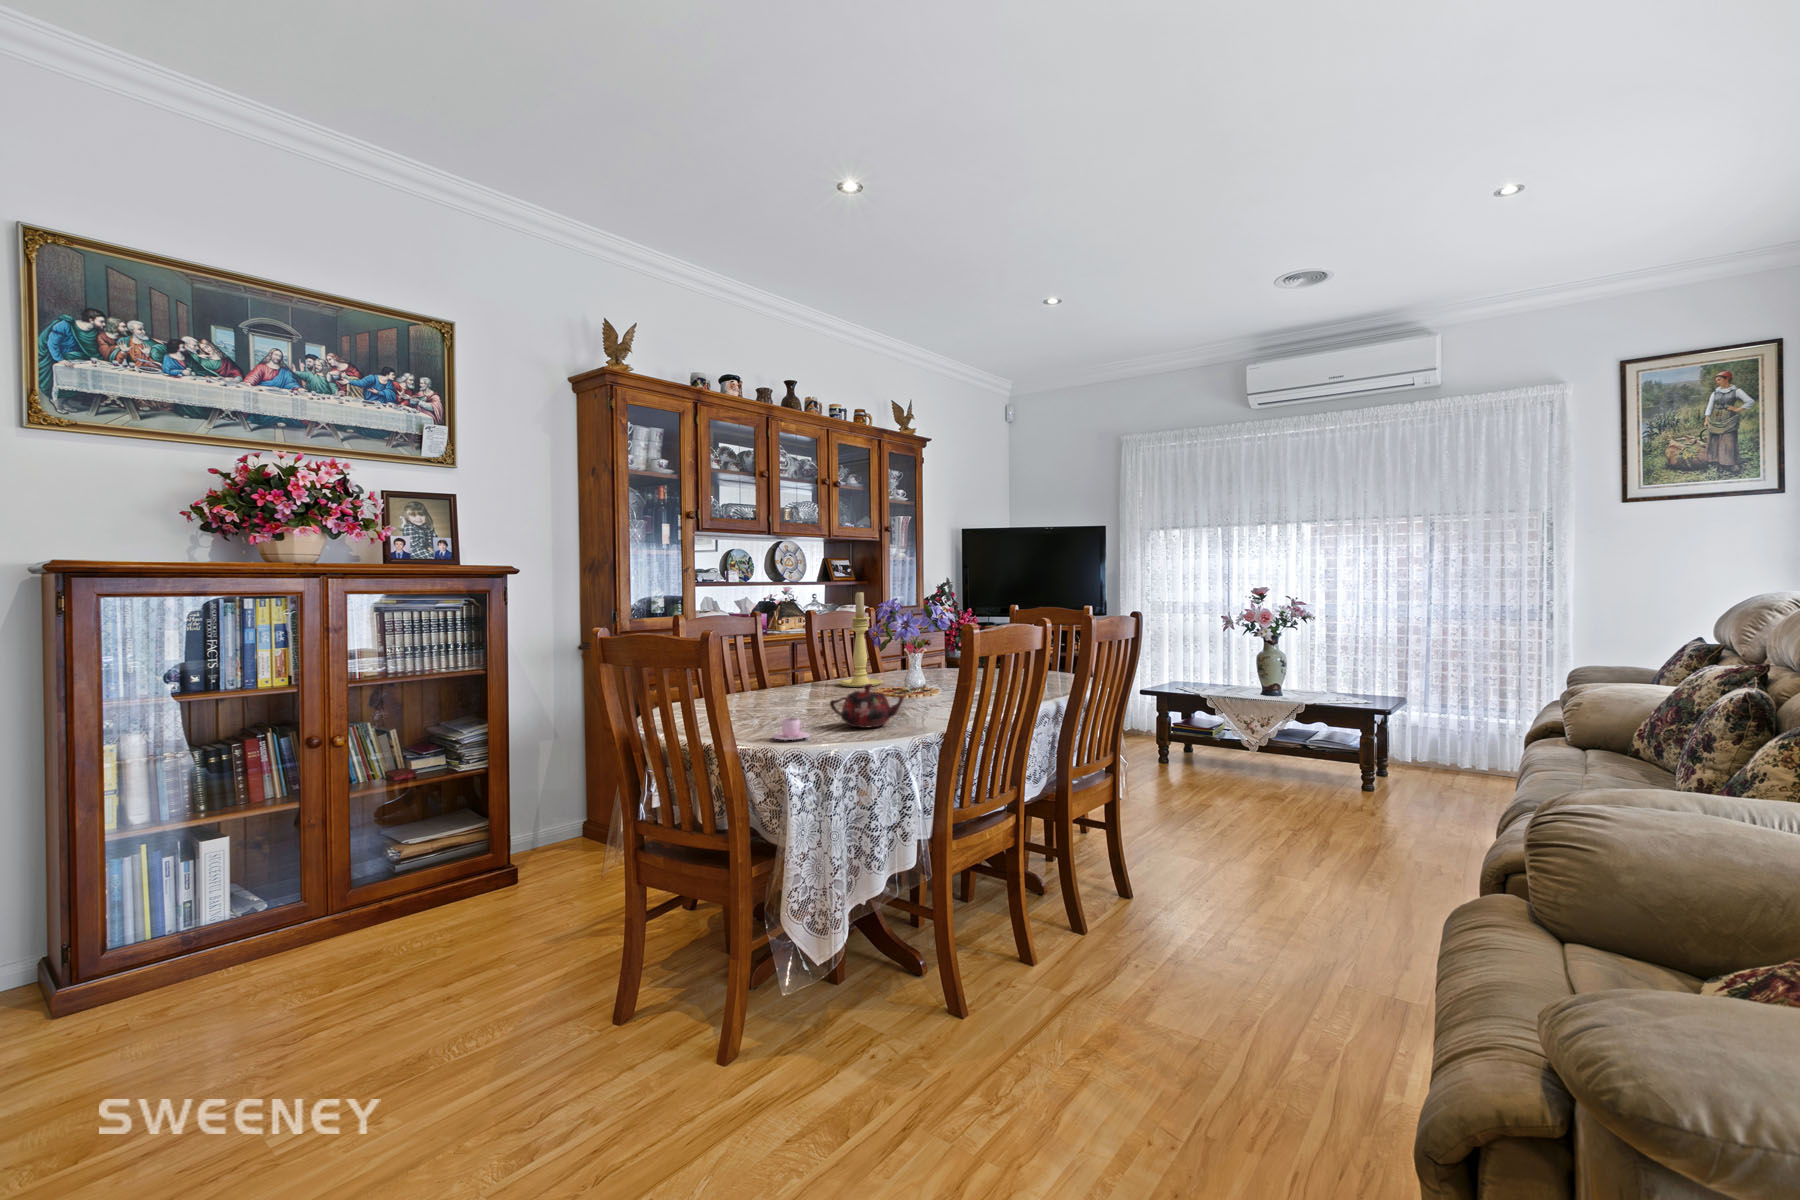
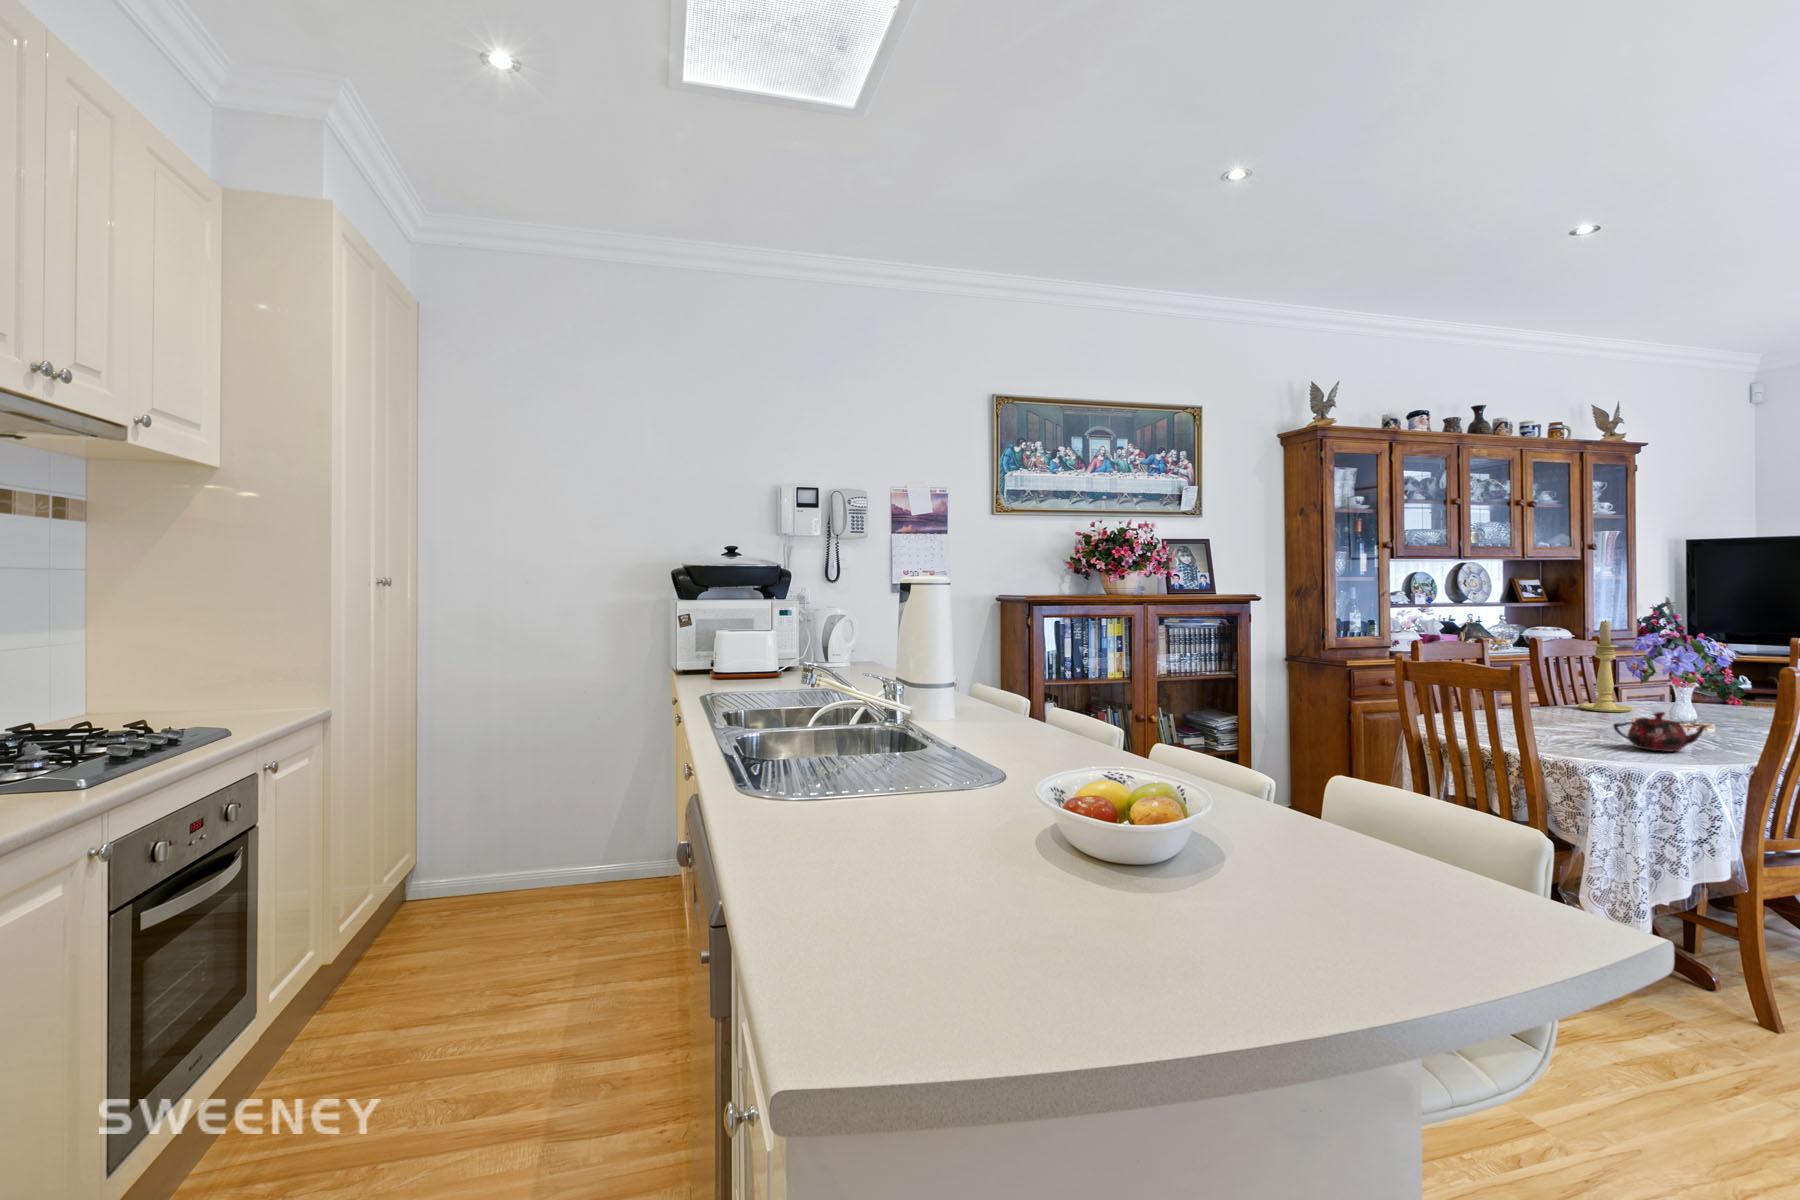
teacup: present [772,718,810,740] -> none [1561,713,1605,755]

